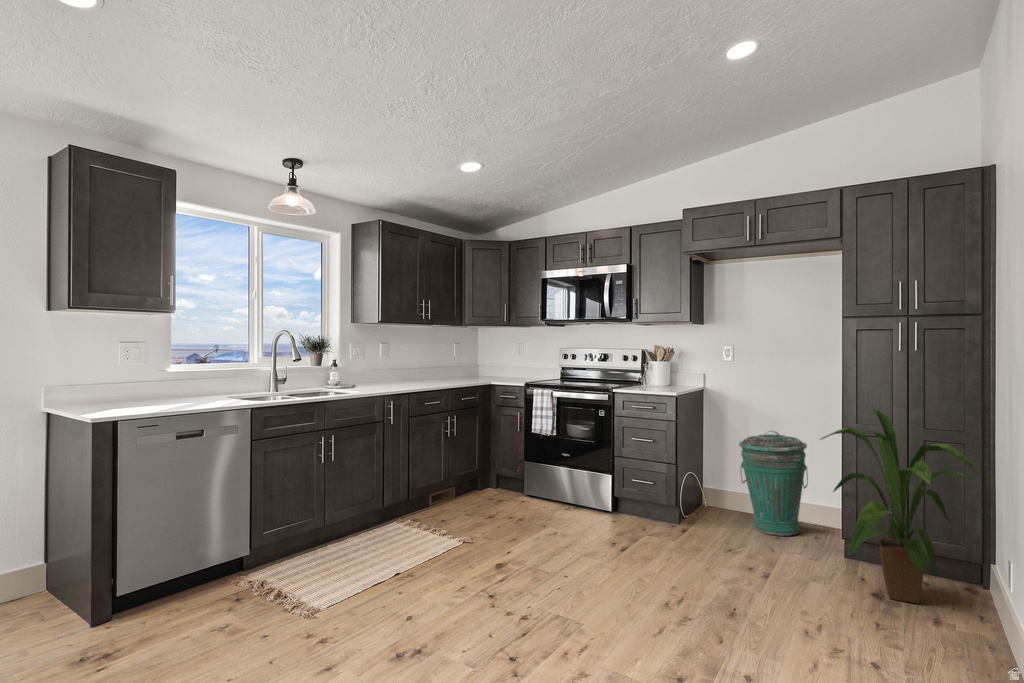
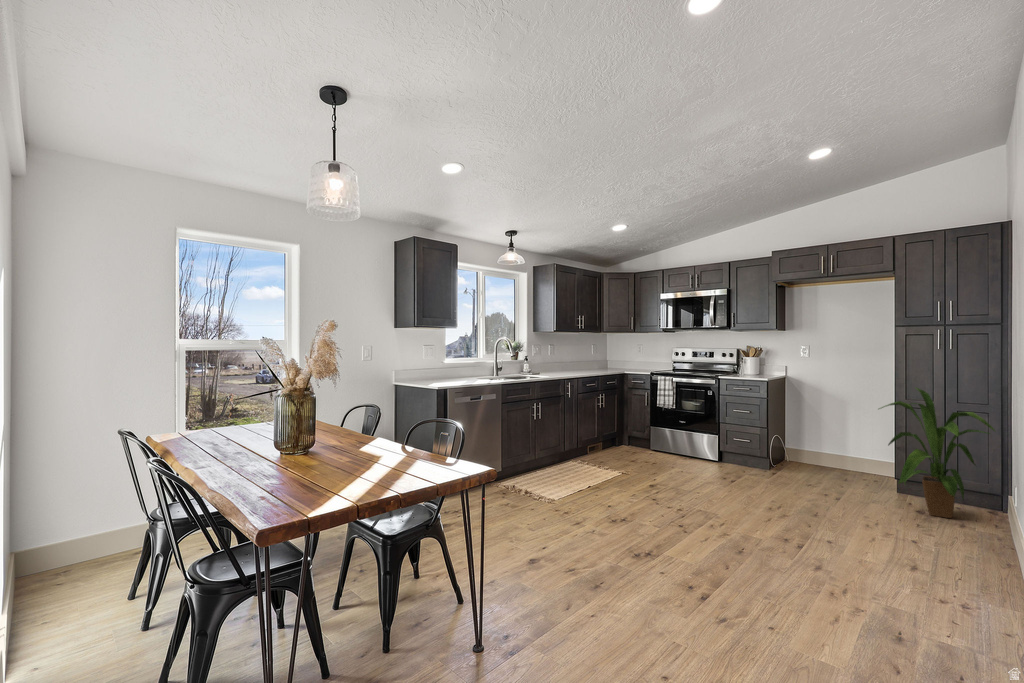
trash can: present [739,431,808,536] -> none [814,406,868,479]

